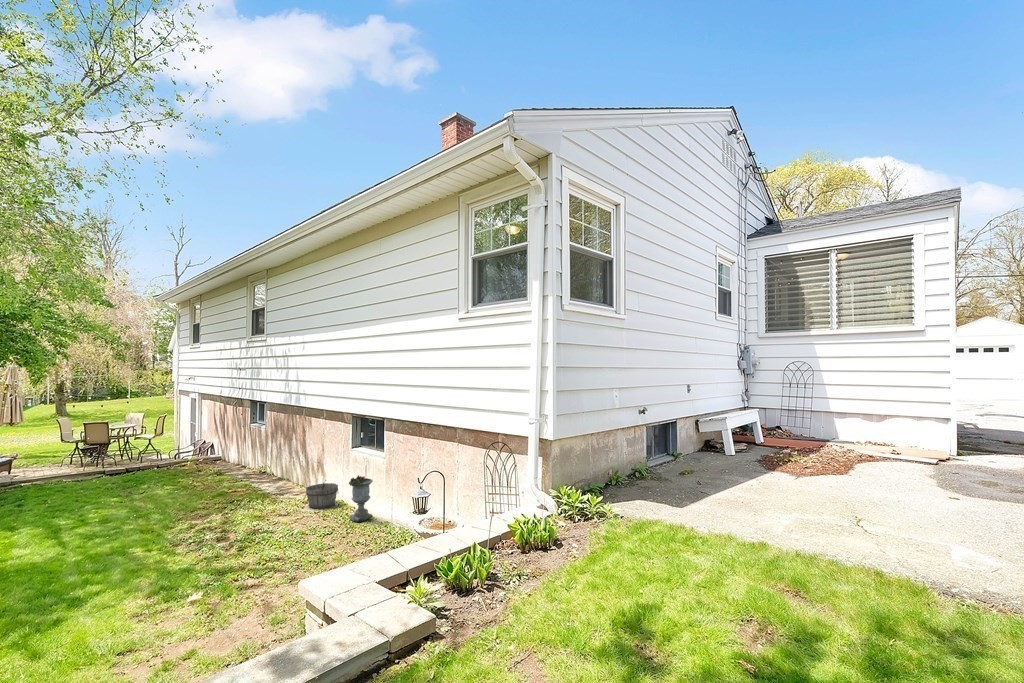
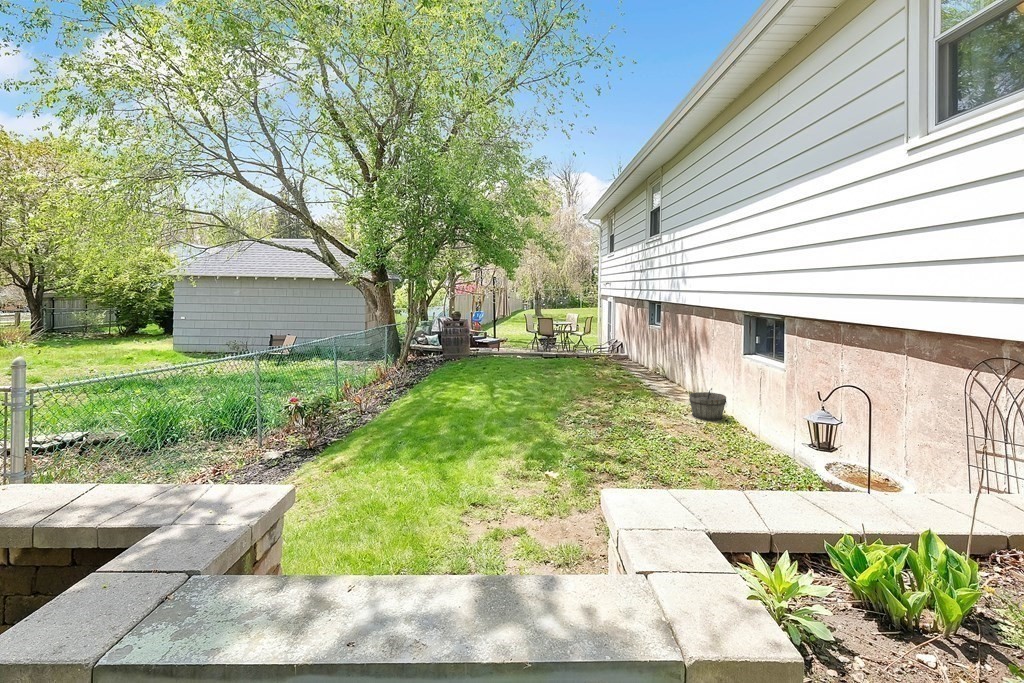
planter: present [349,475,373,522] -> none [734,387,767,445]

